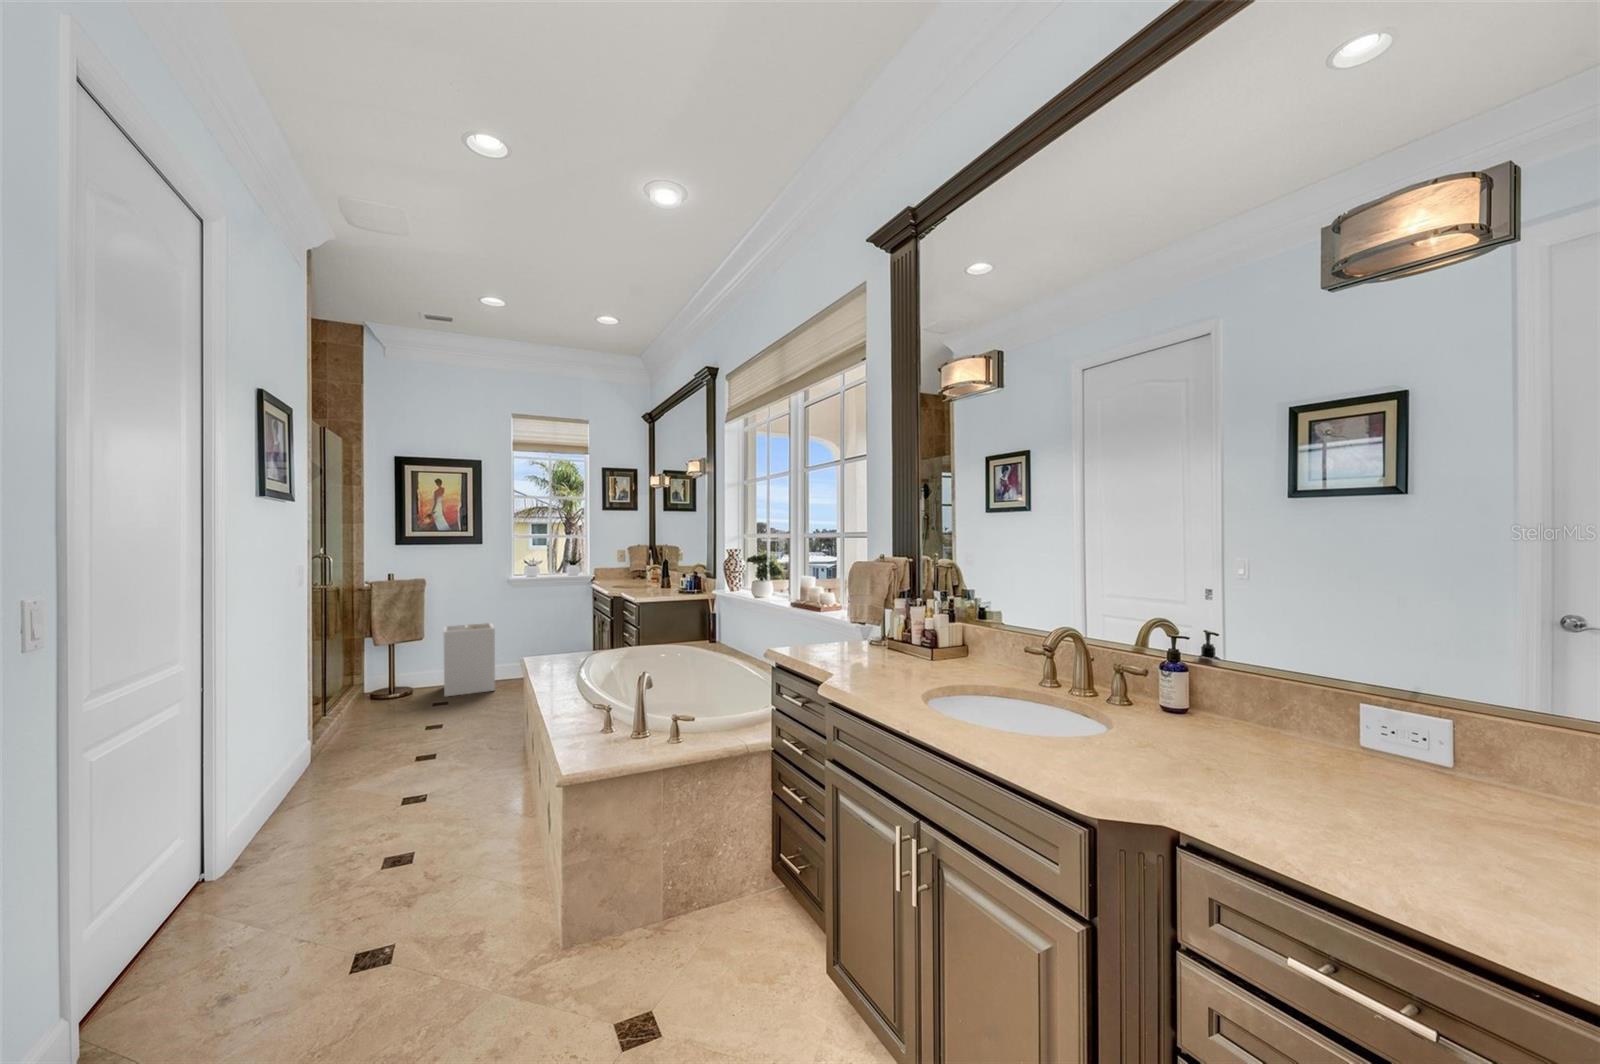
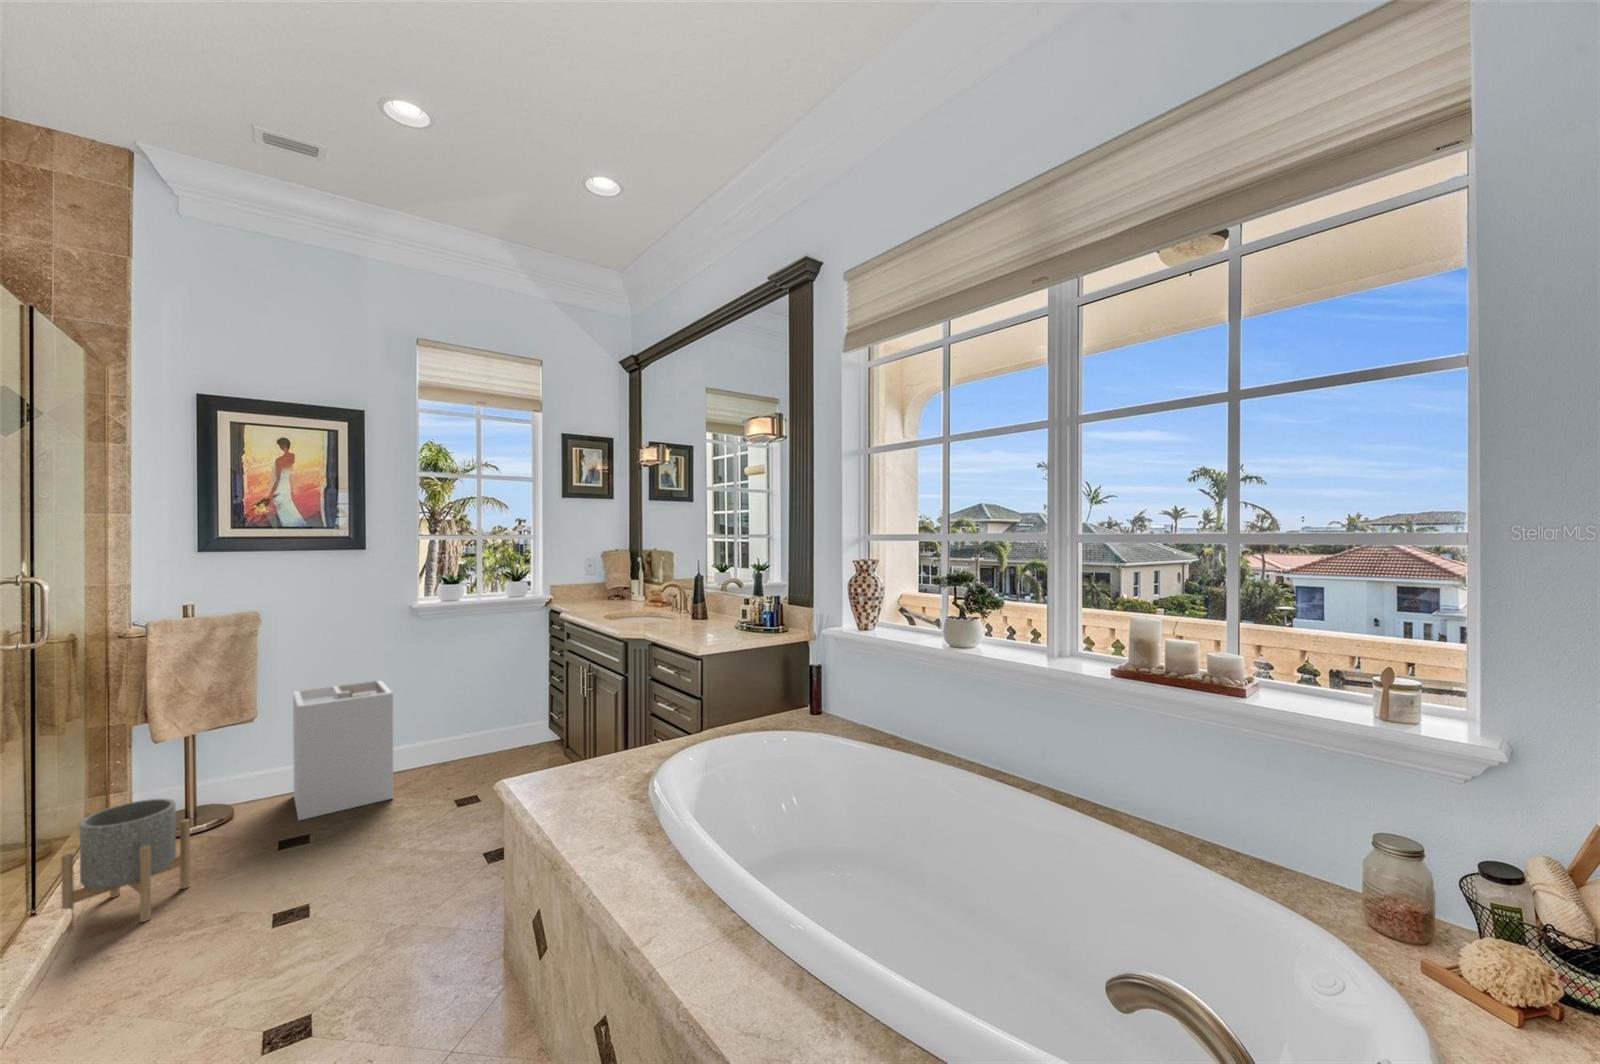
planter: none [336,670,390,727] -> present [61,799,190,933]

